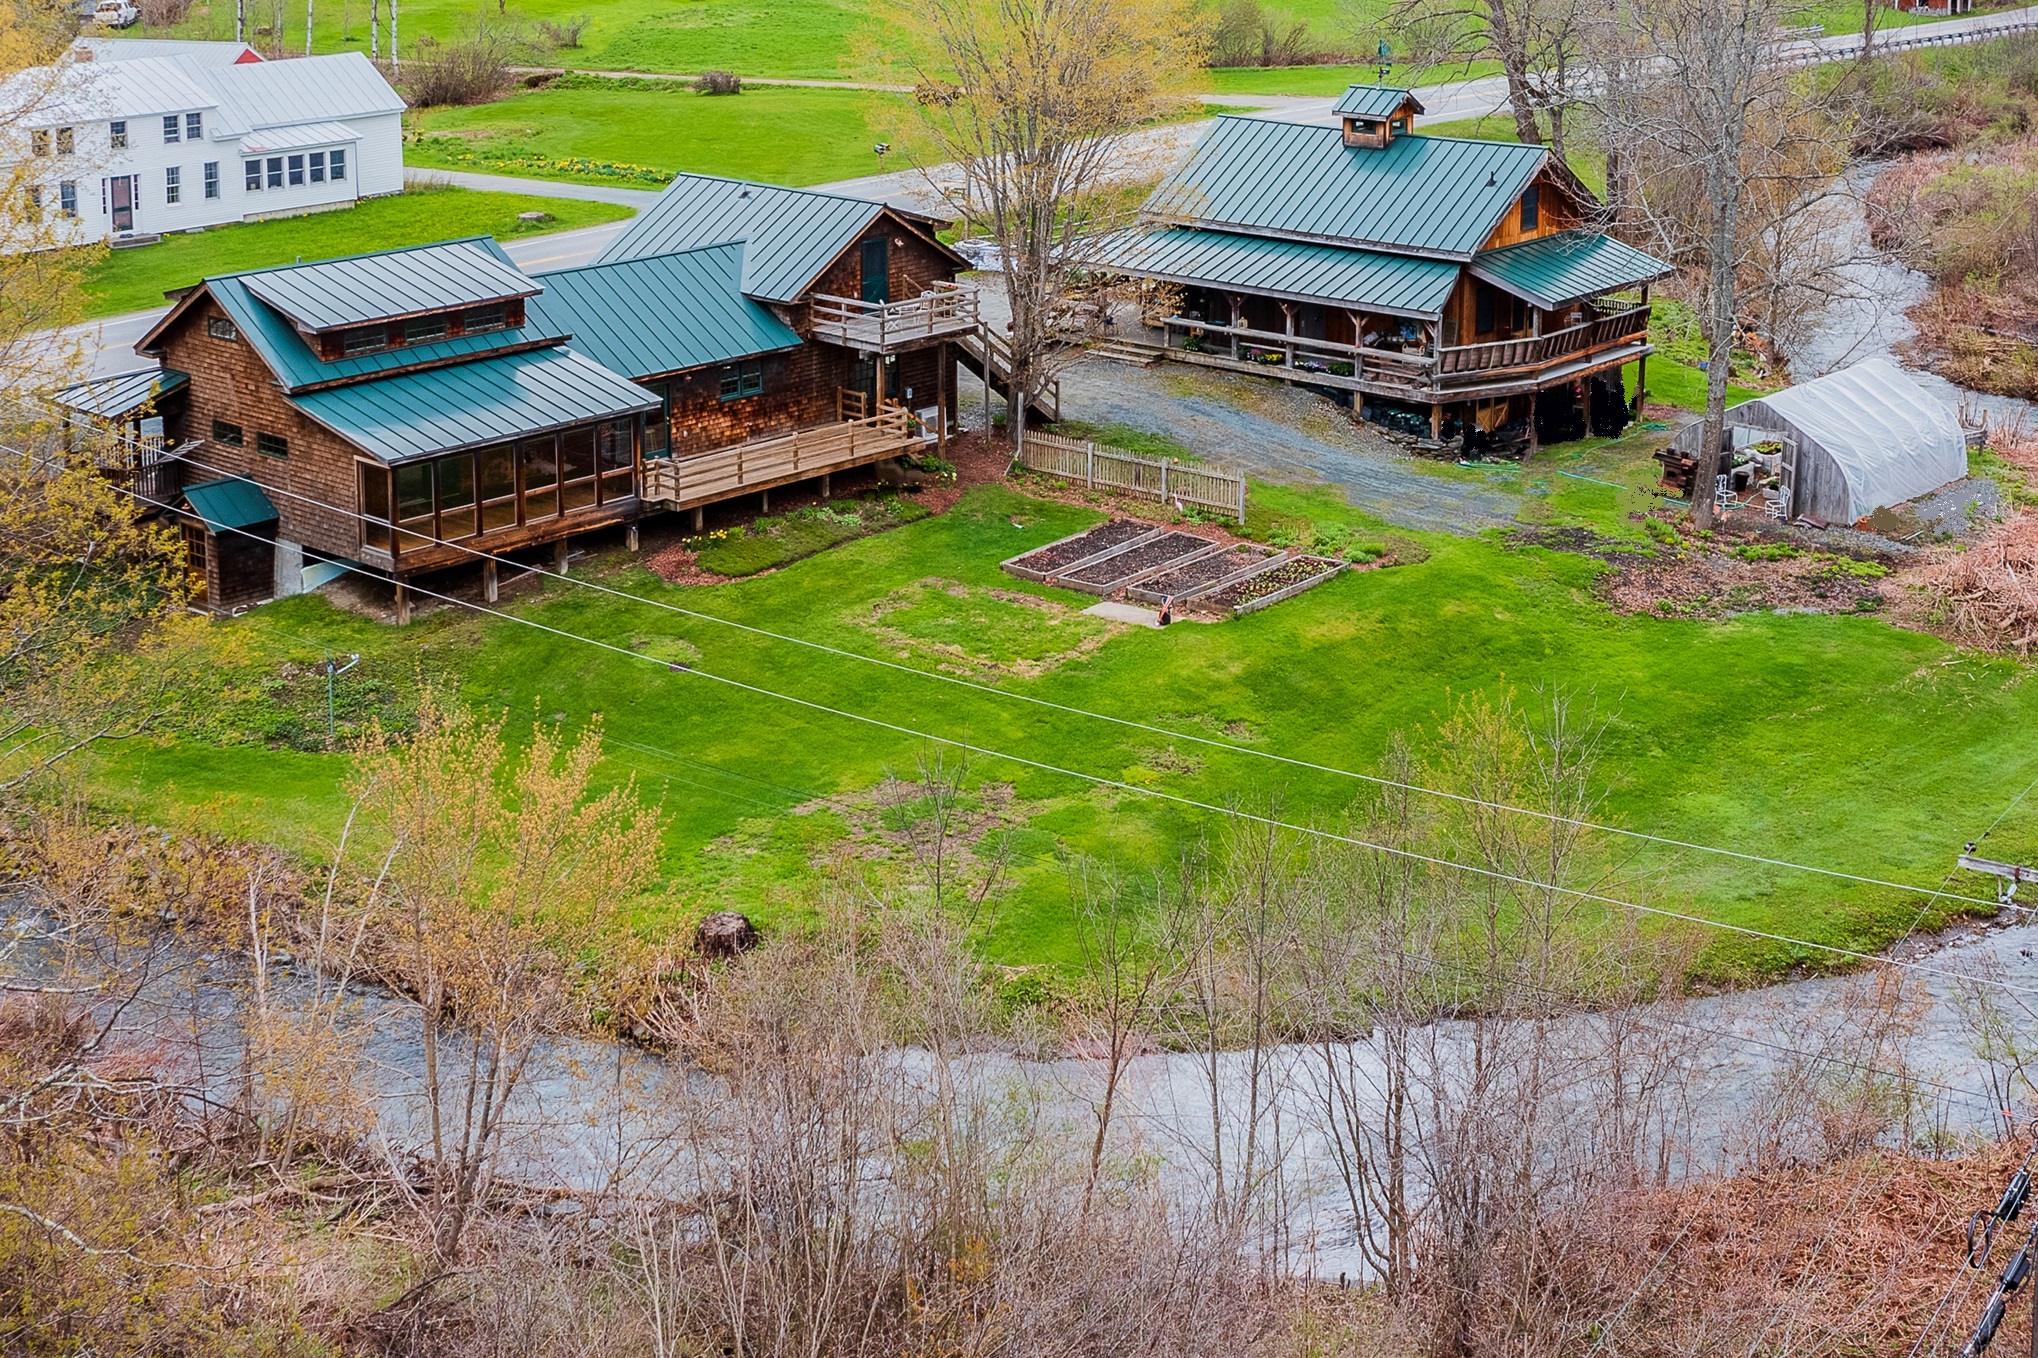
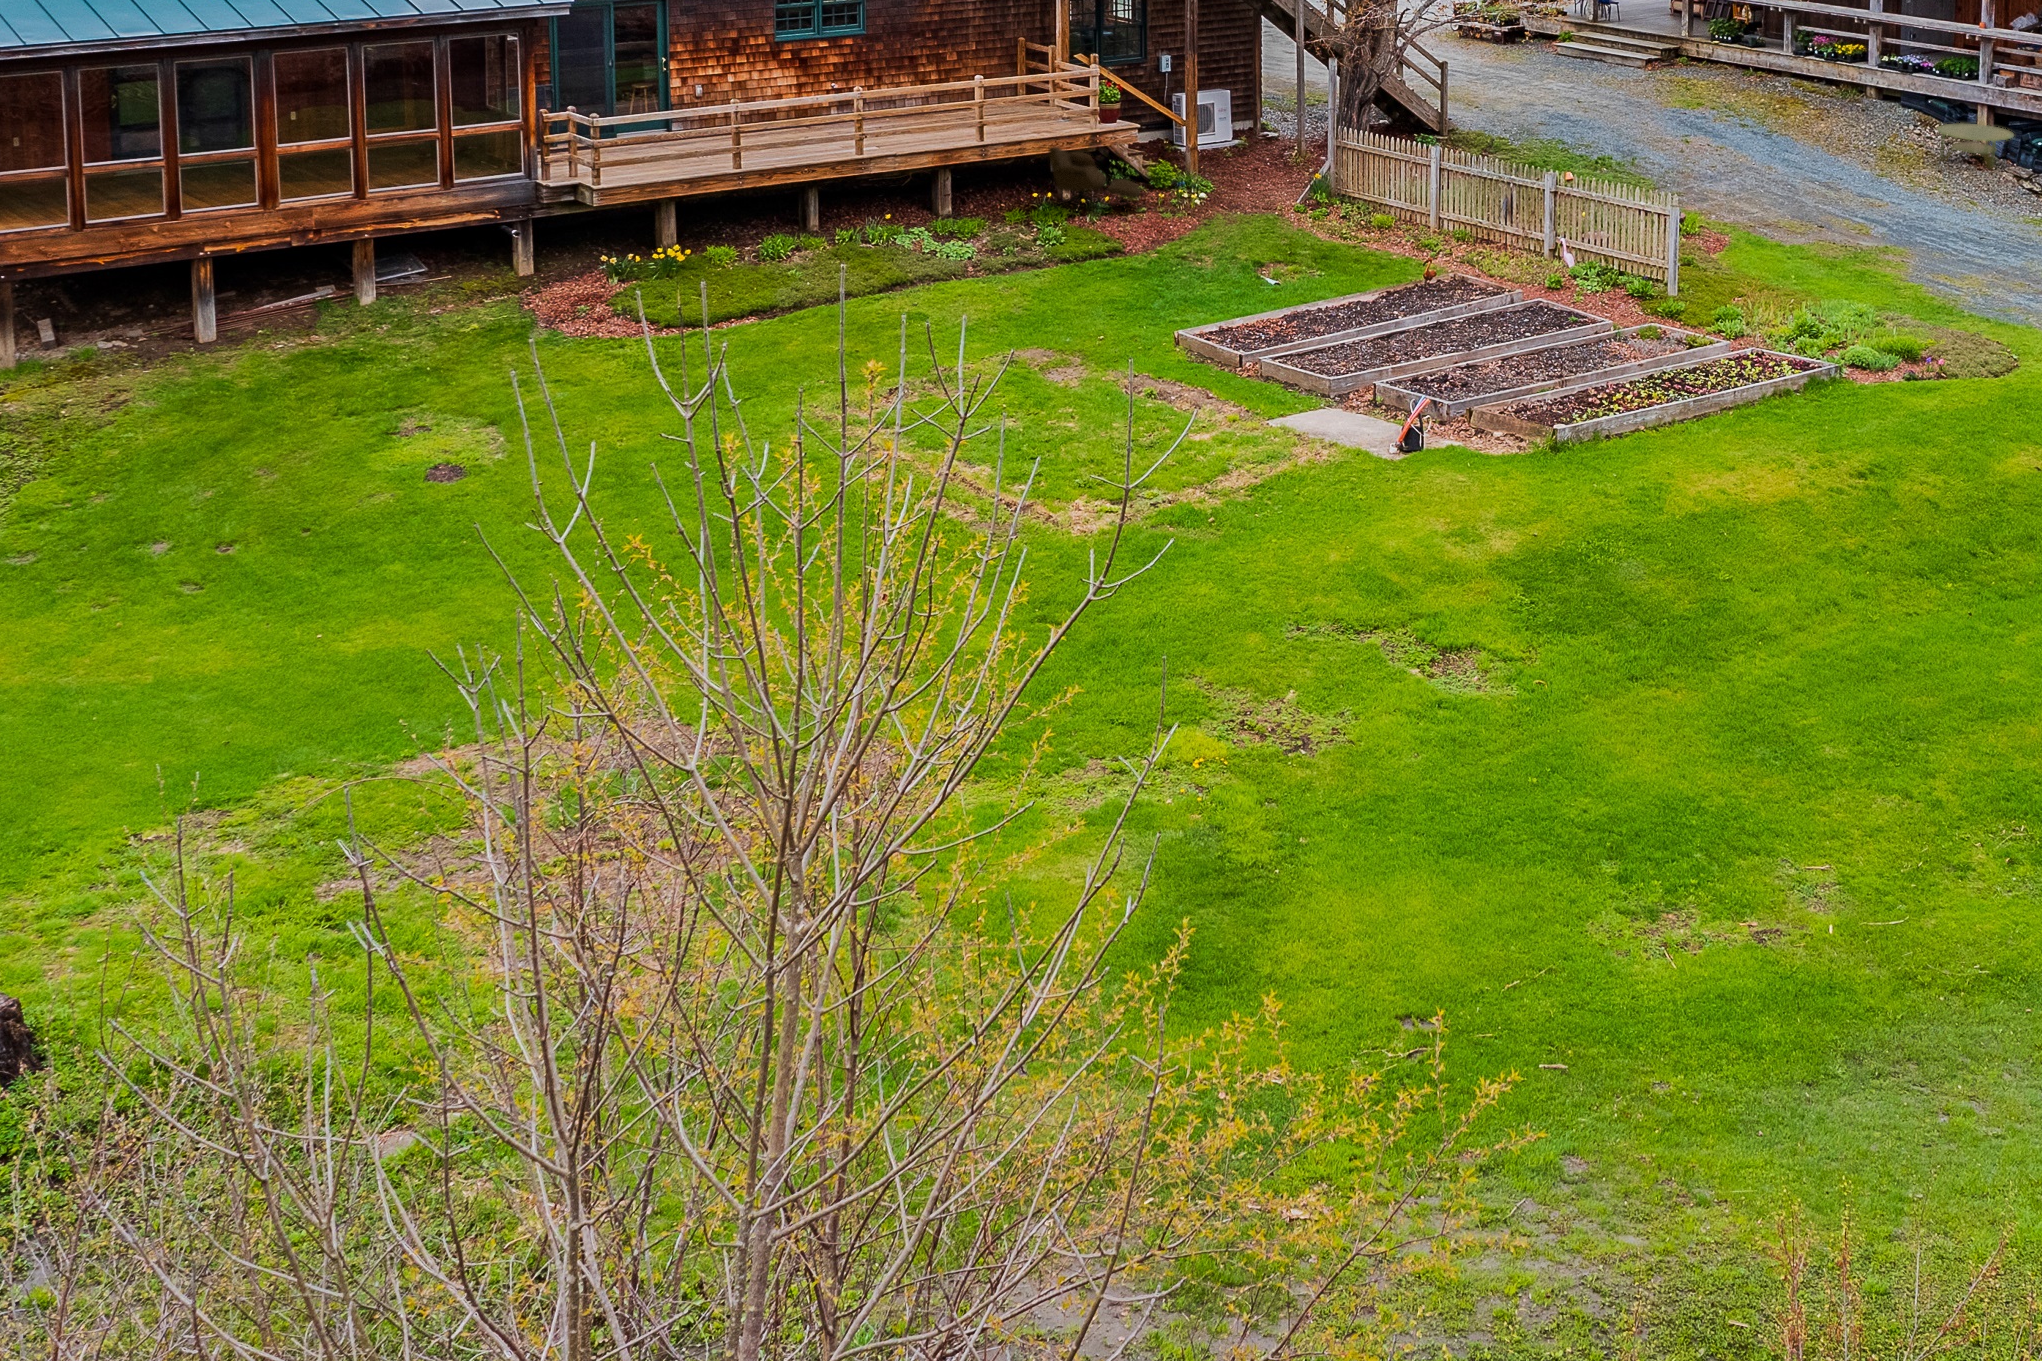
round table: none [1338,403,1382,430] -> present [1937,123,2014,170]

